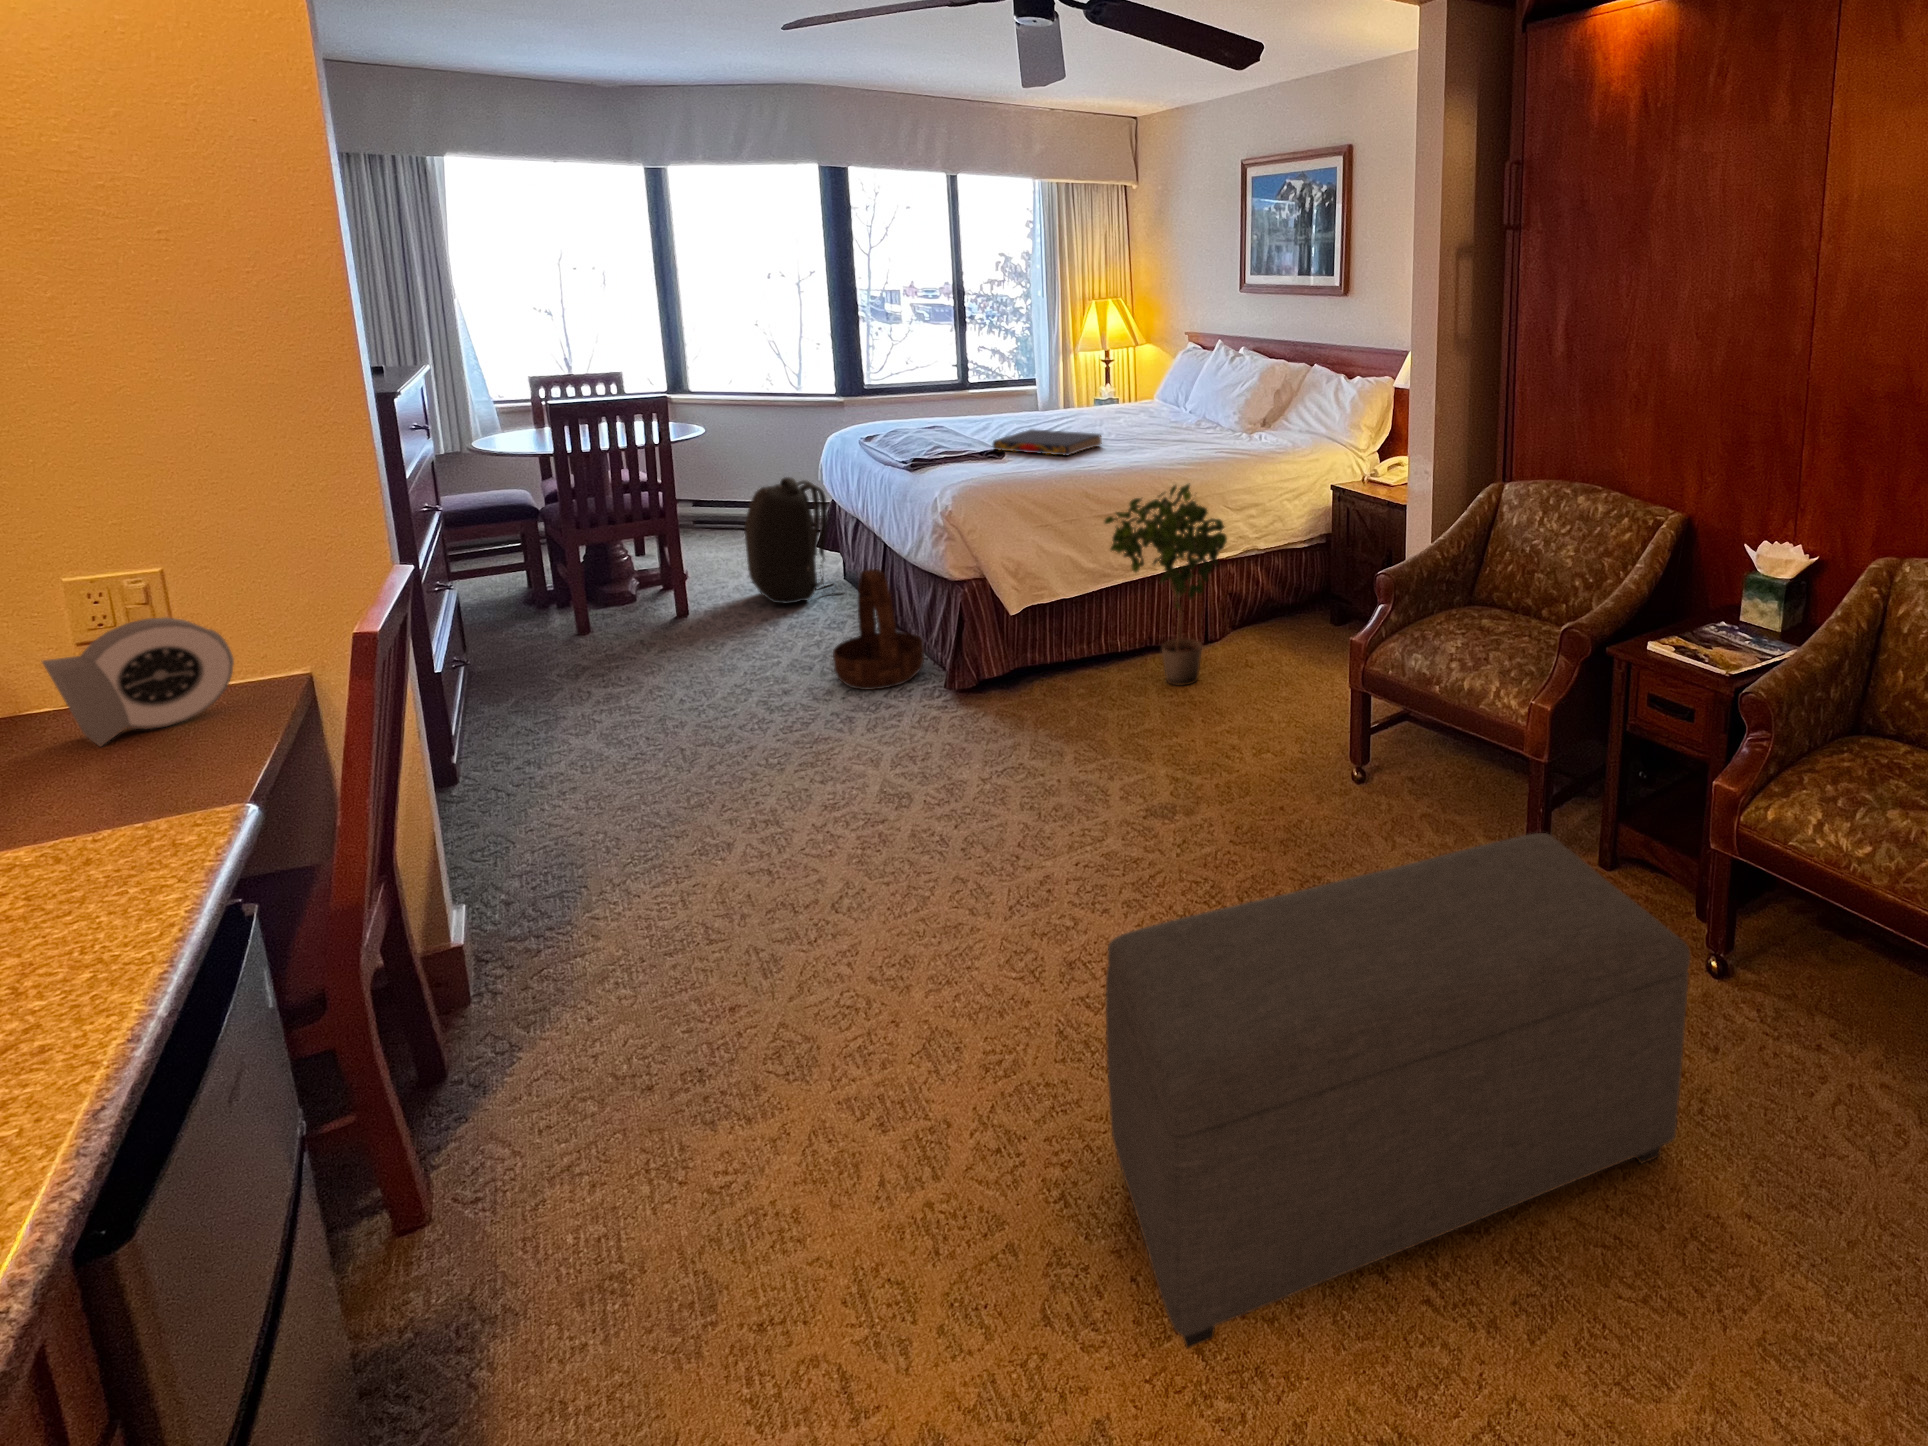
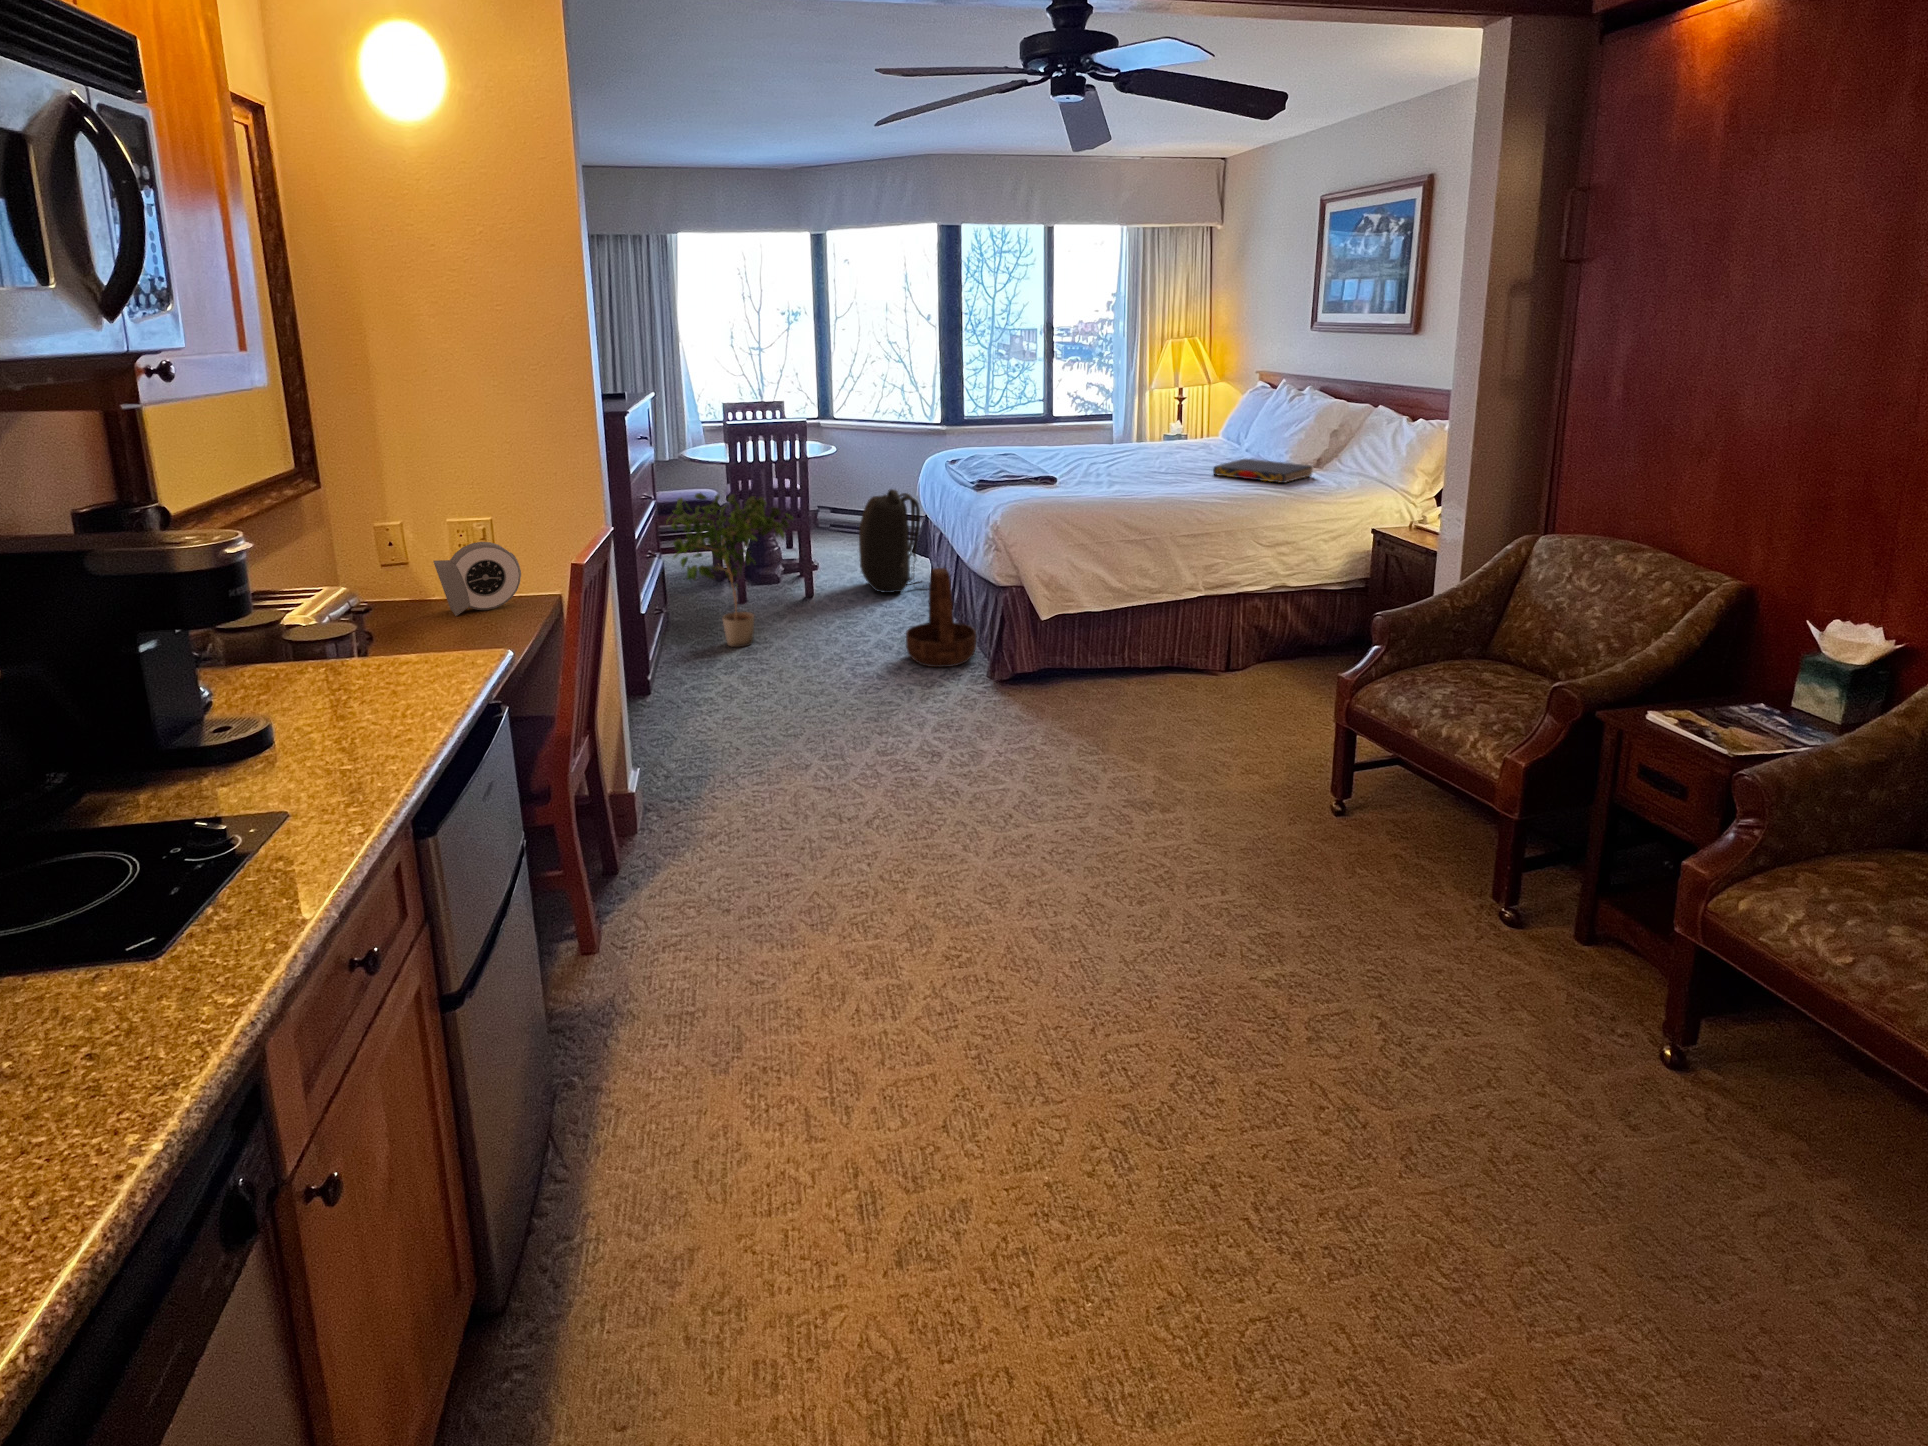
book: present [993,429,1102,455] -> present [1213,459,1313,483]
potted plant: present [1105,483,1227,686] -> present [667,493,793,647]
ottoman: present [1106,833,1690,1348] -> none [1023,862,1572,1194]

